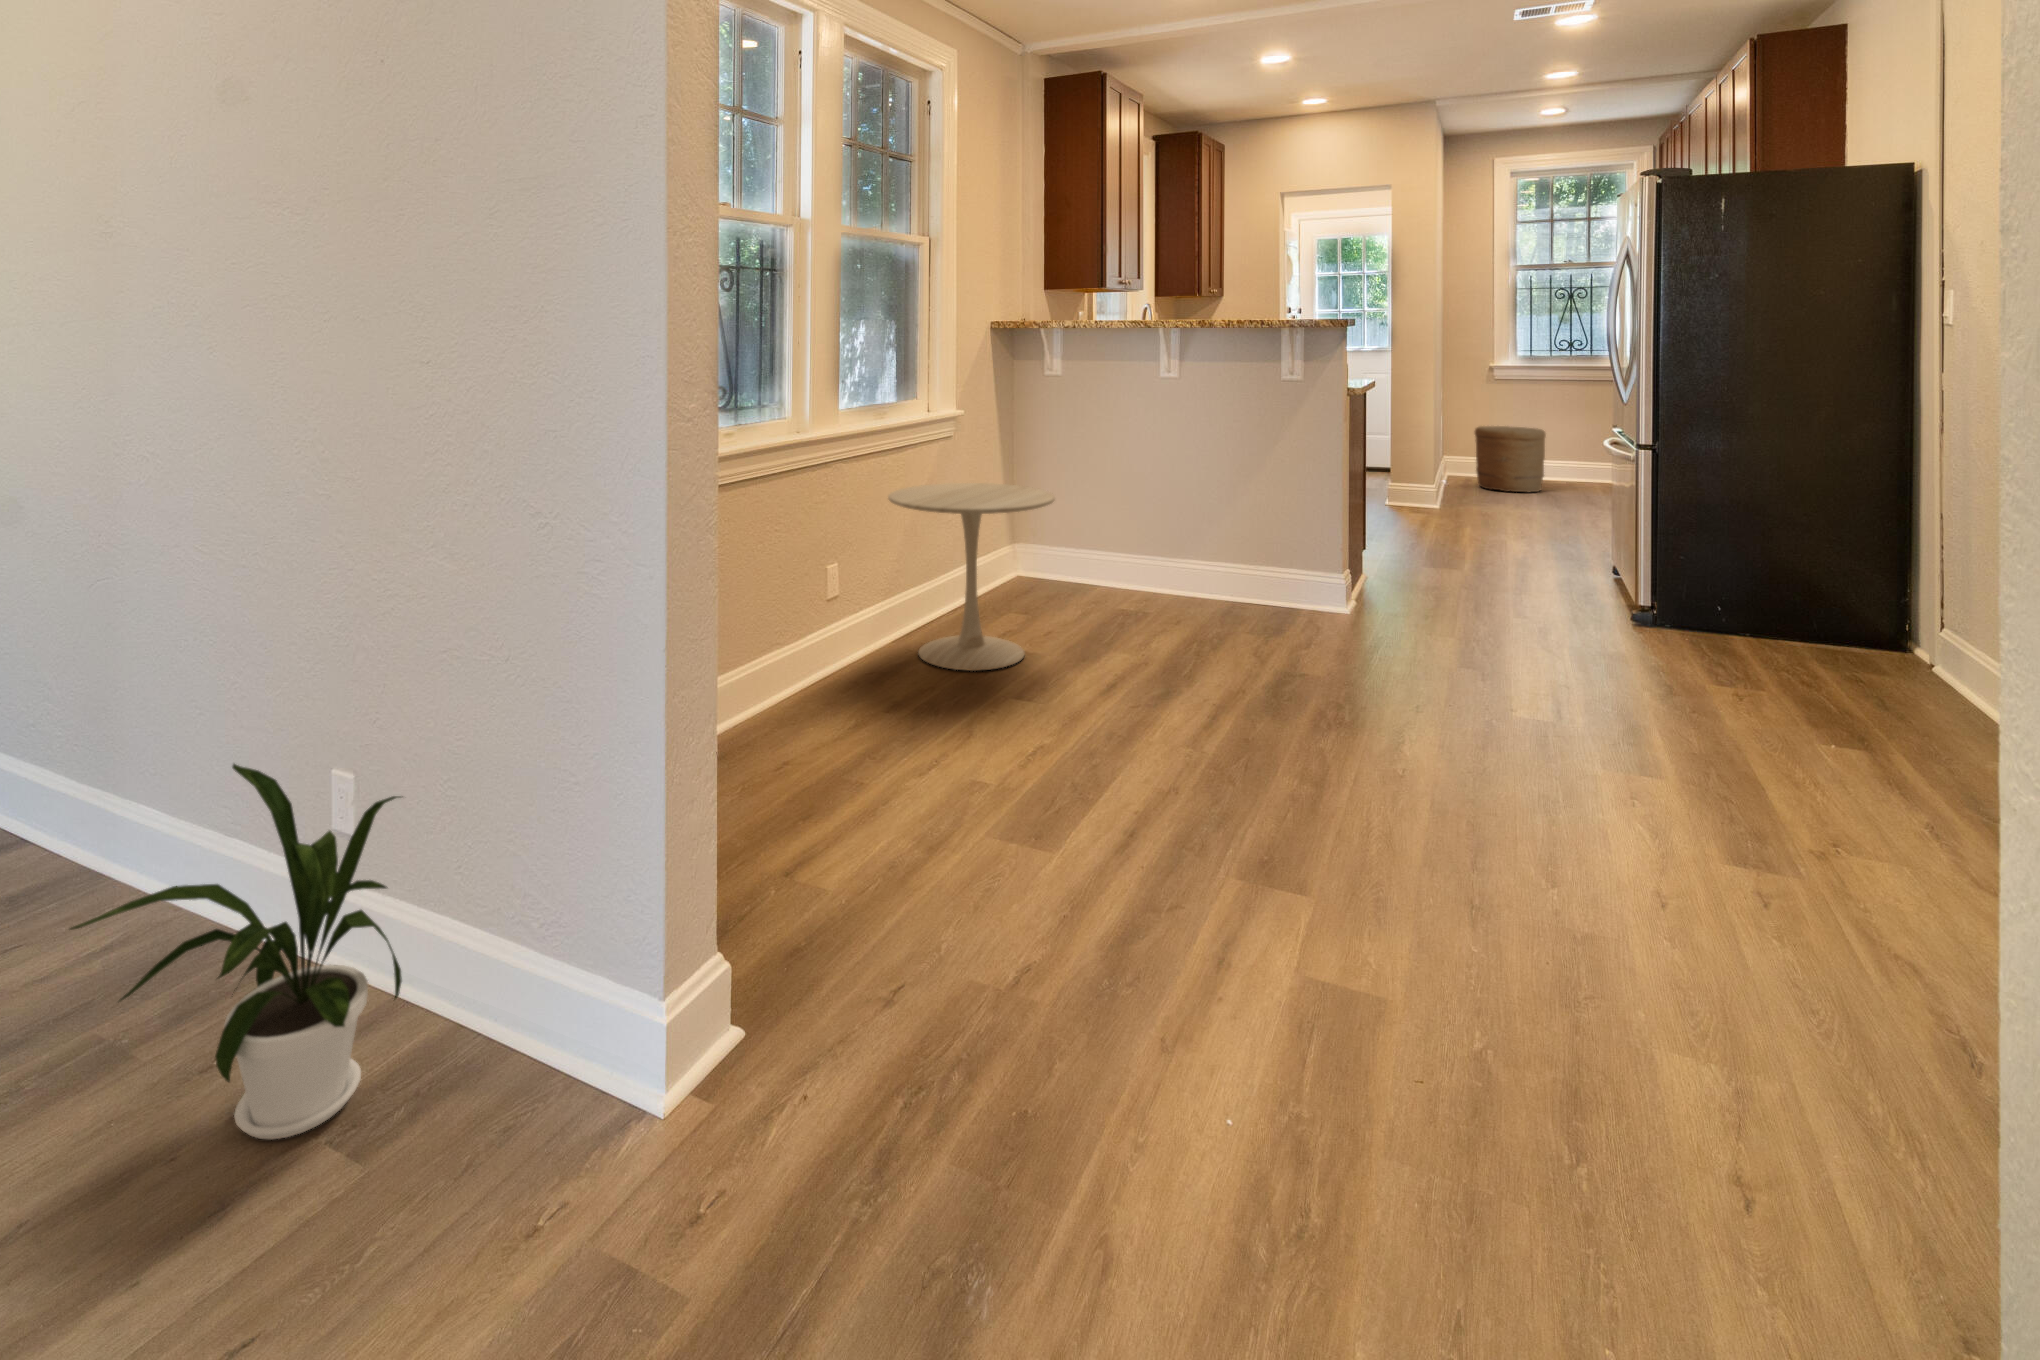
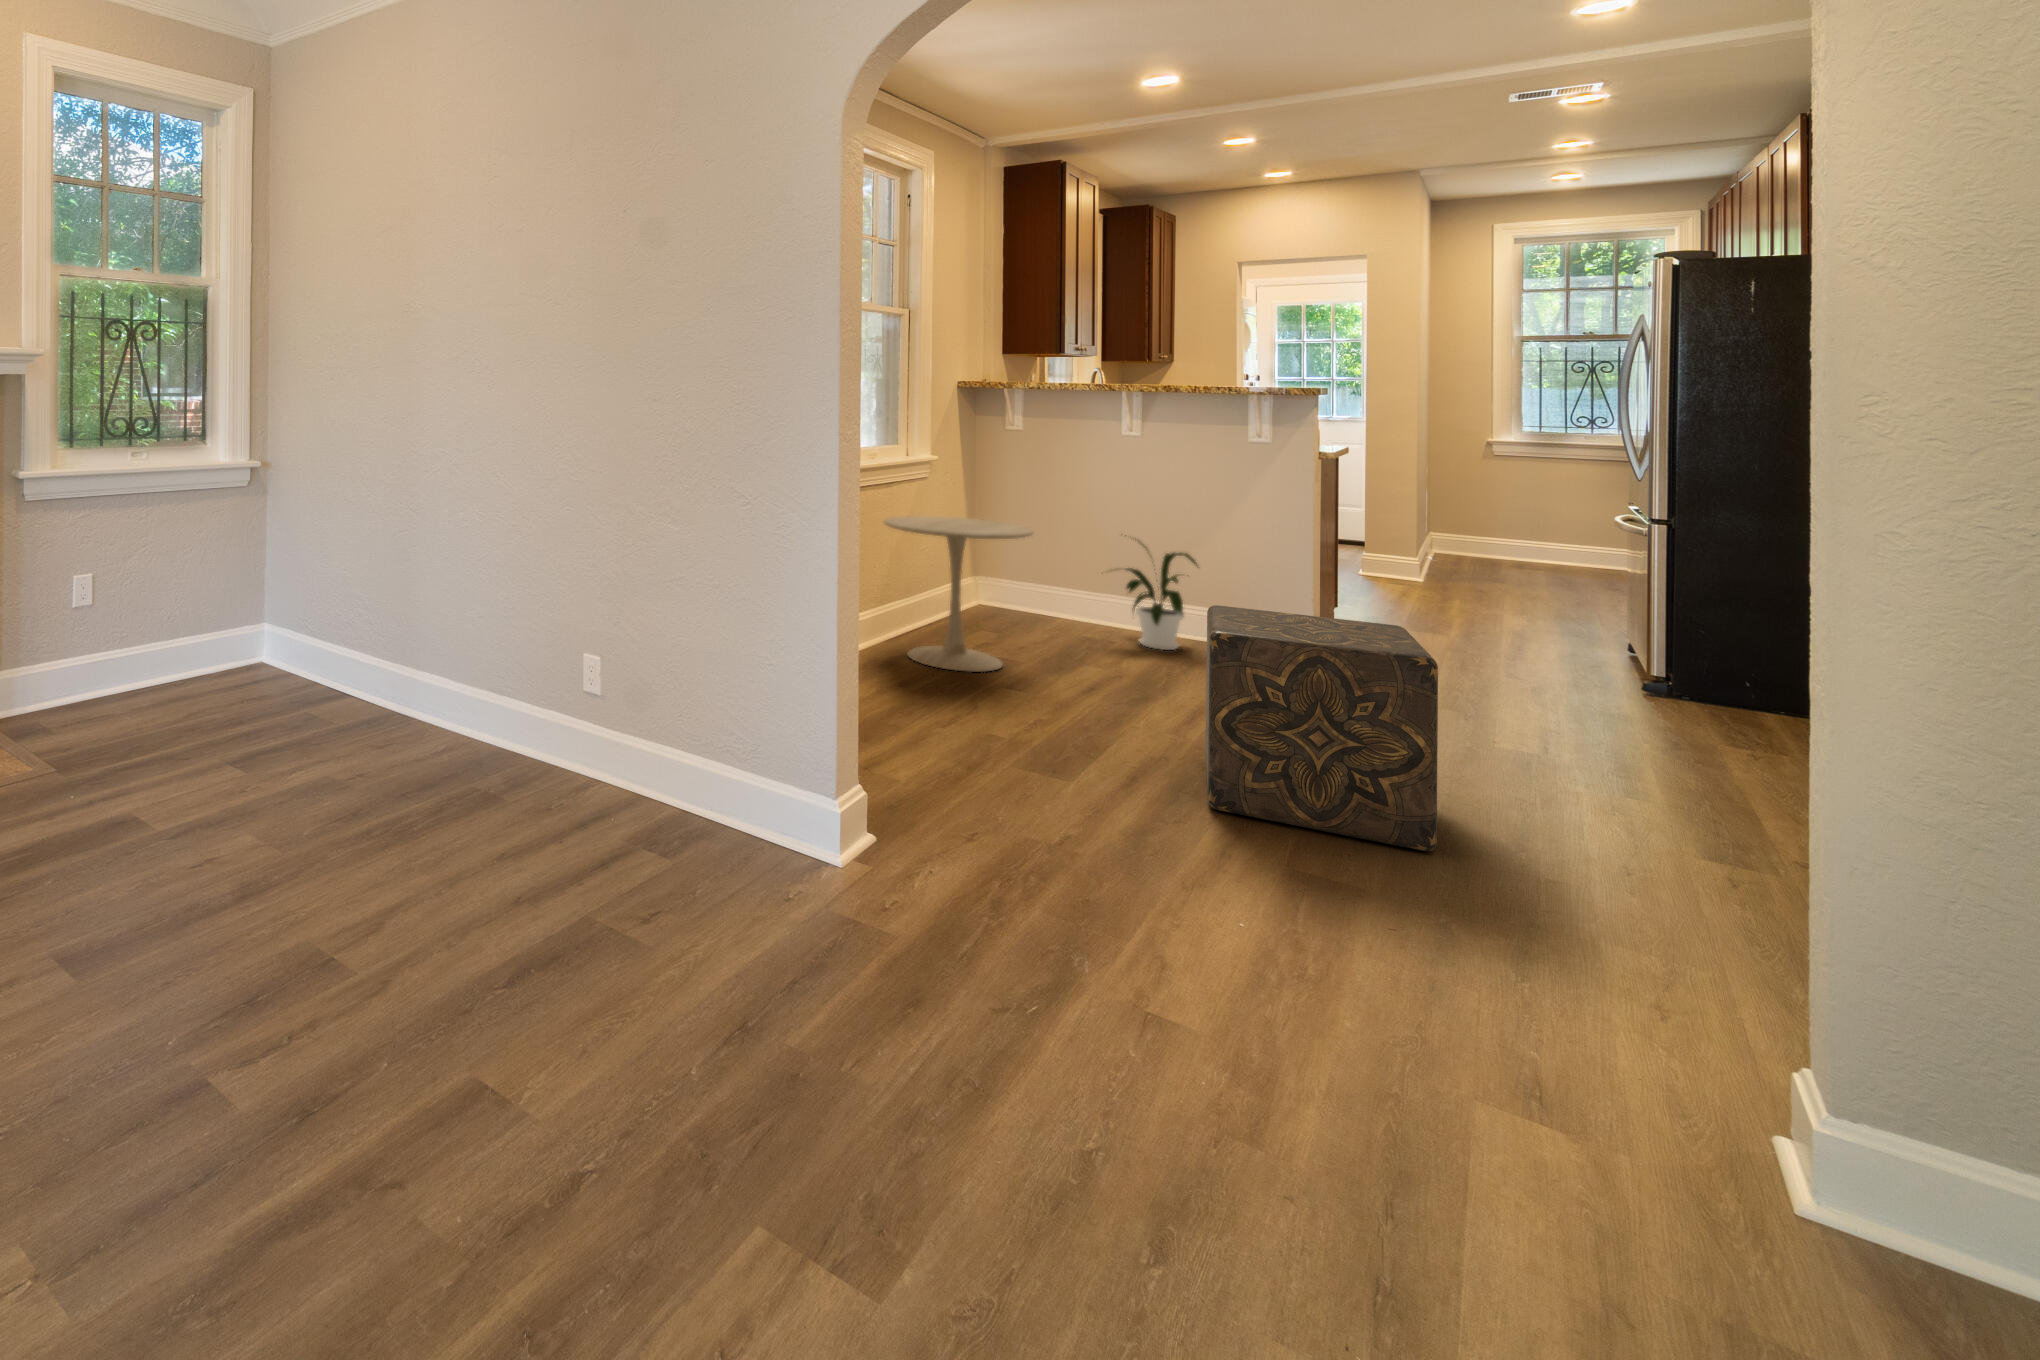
woven basket: present [1475,426,1546,492] -> none [1469,505,1559,578]
ottoman: none [1214,593,1469,906] -> present [1205,605,1438,851]
house plant: present [70,764,402,1139] -> present [1125,535,1198,650]

